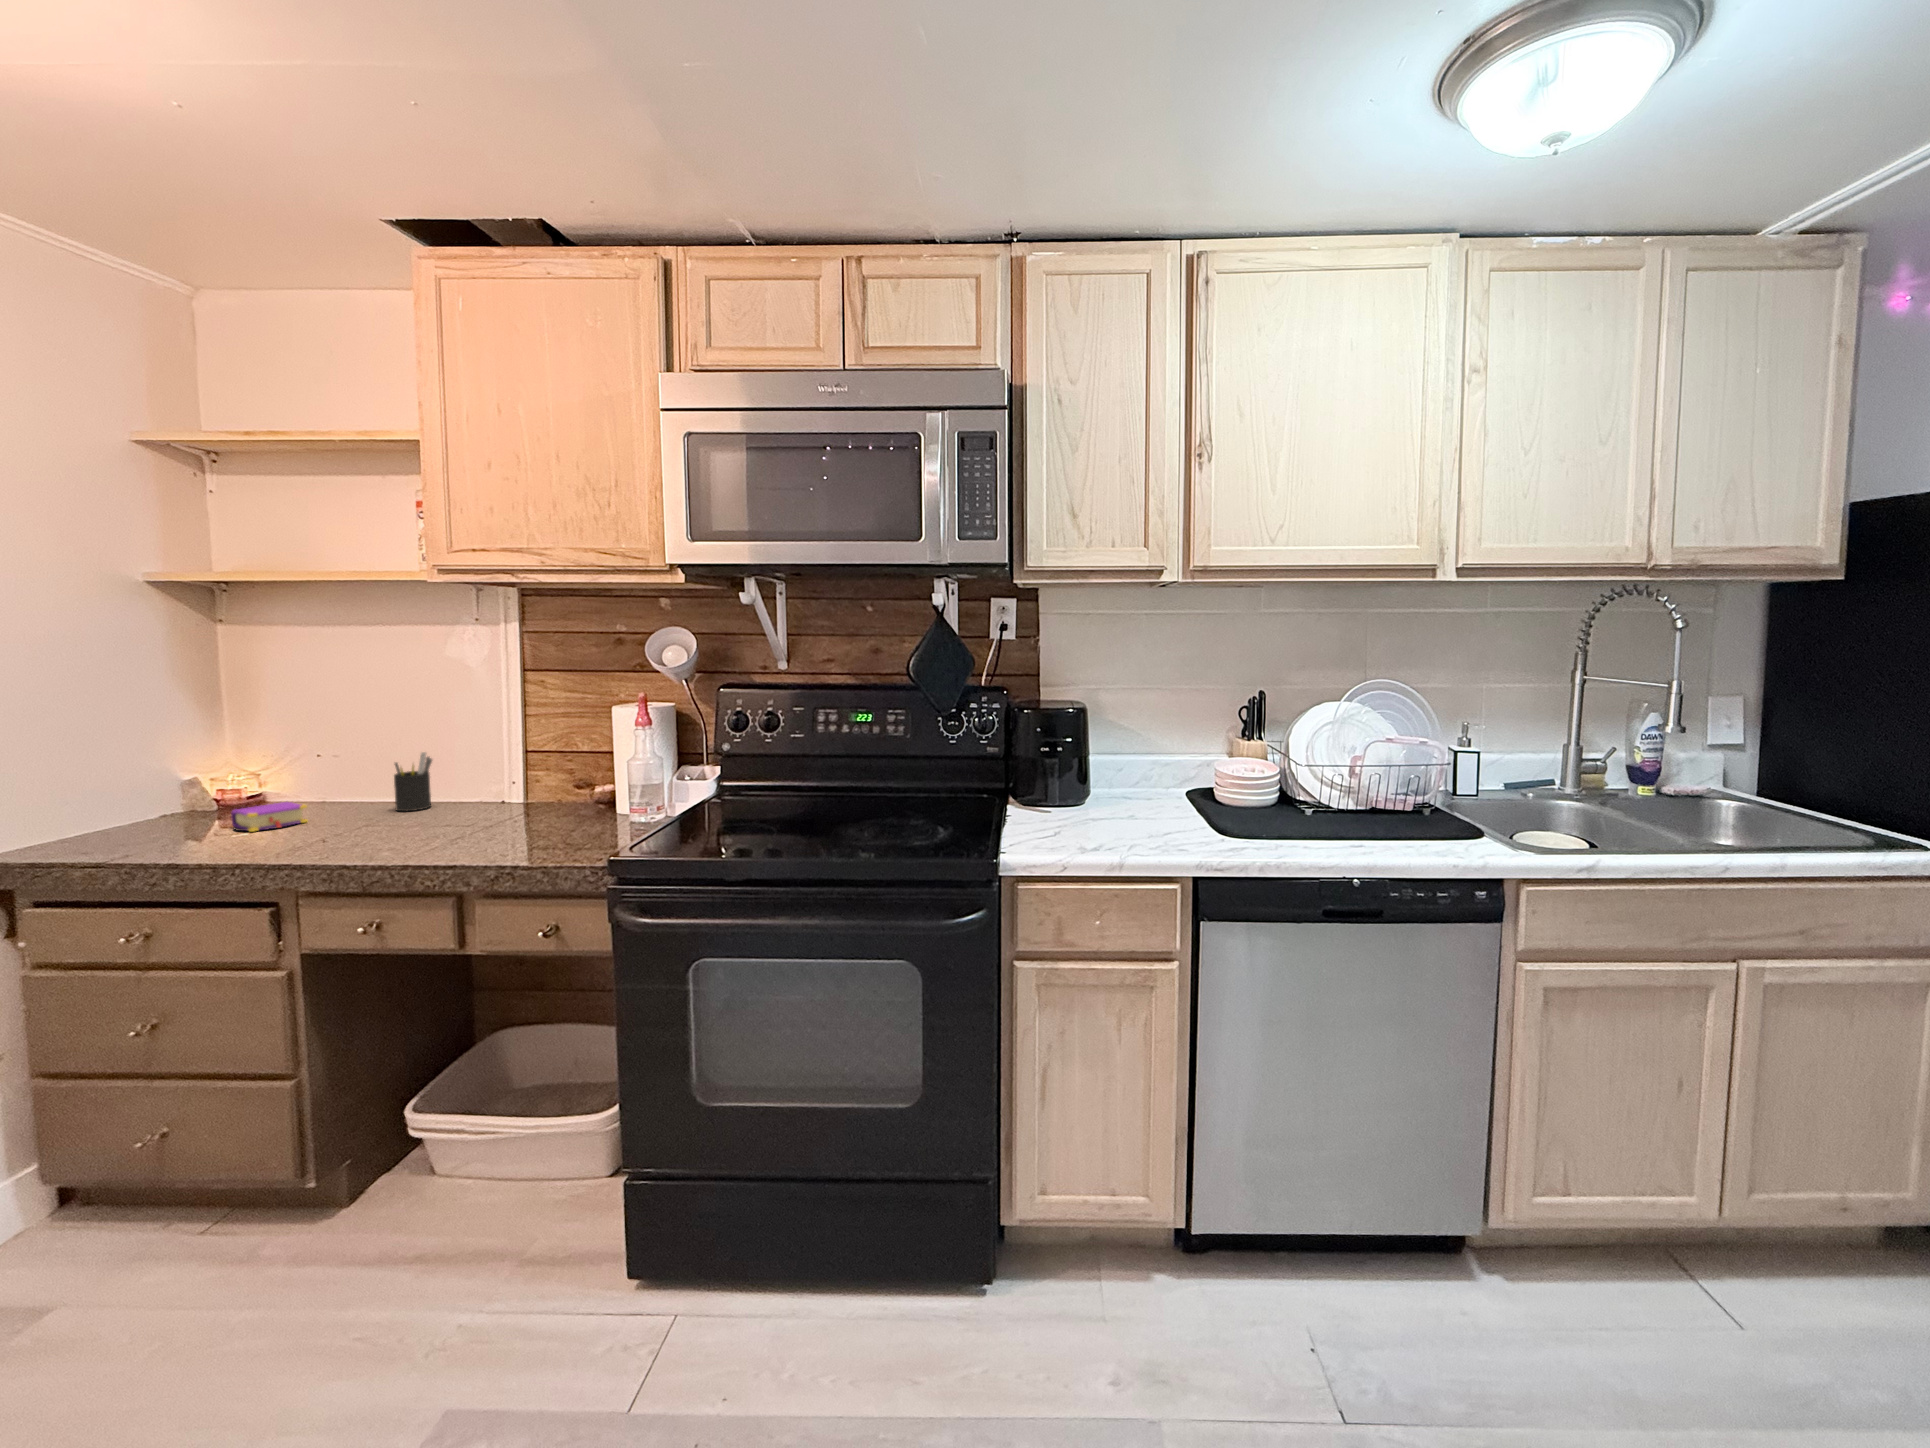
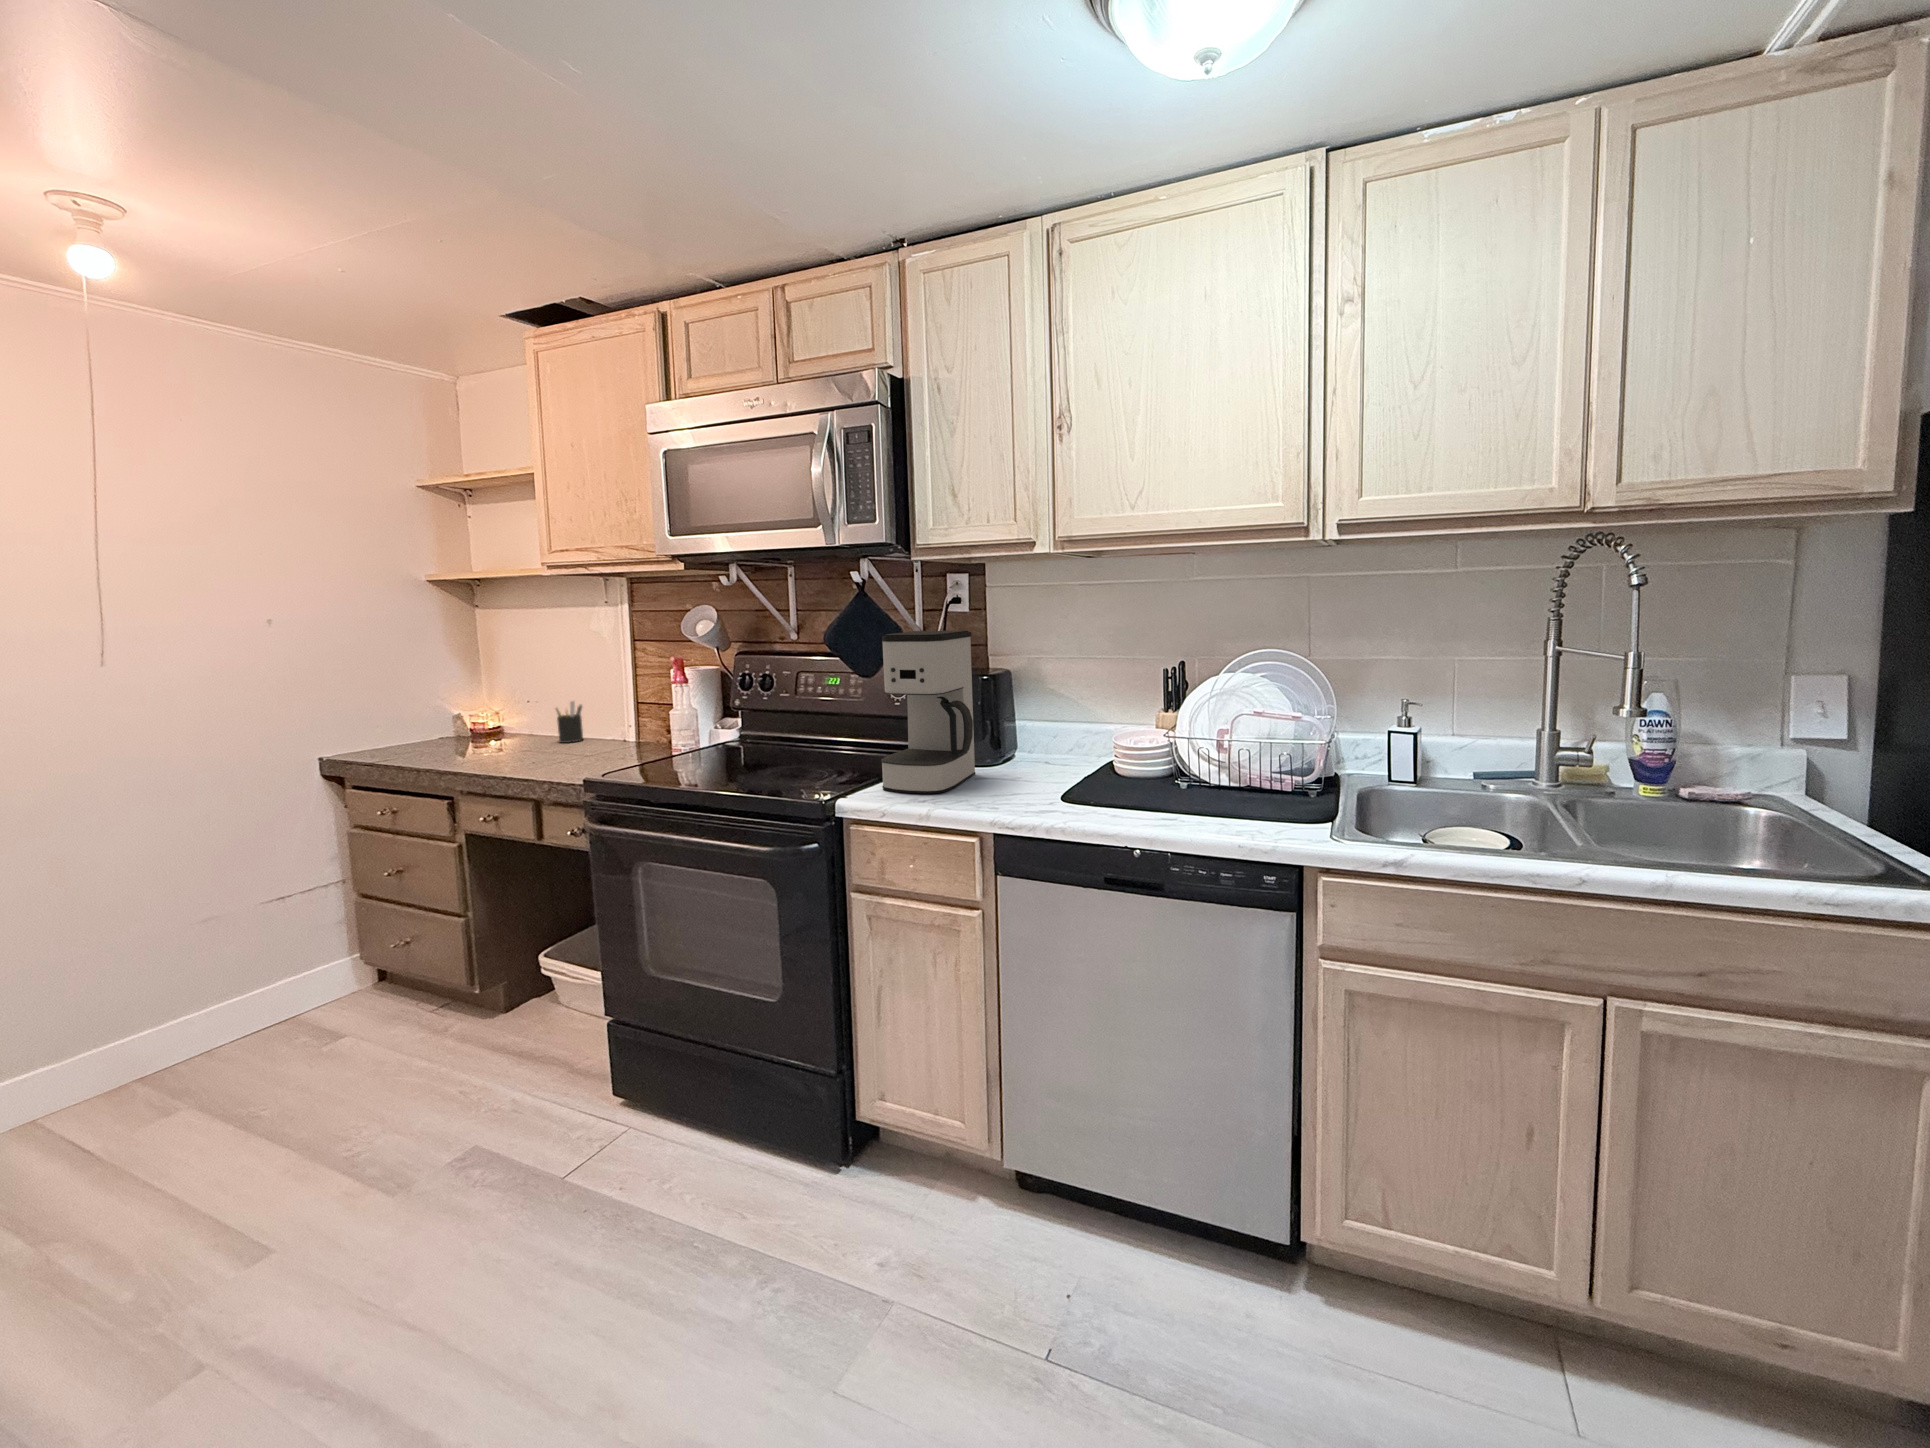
coffee maker: none [1029,661,1124,840] -> present [881,631,975,794]
book: present [231,802,308,832] -> none [438,732,524,754]

